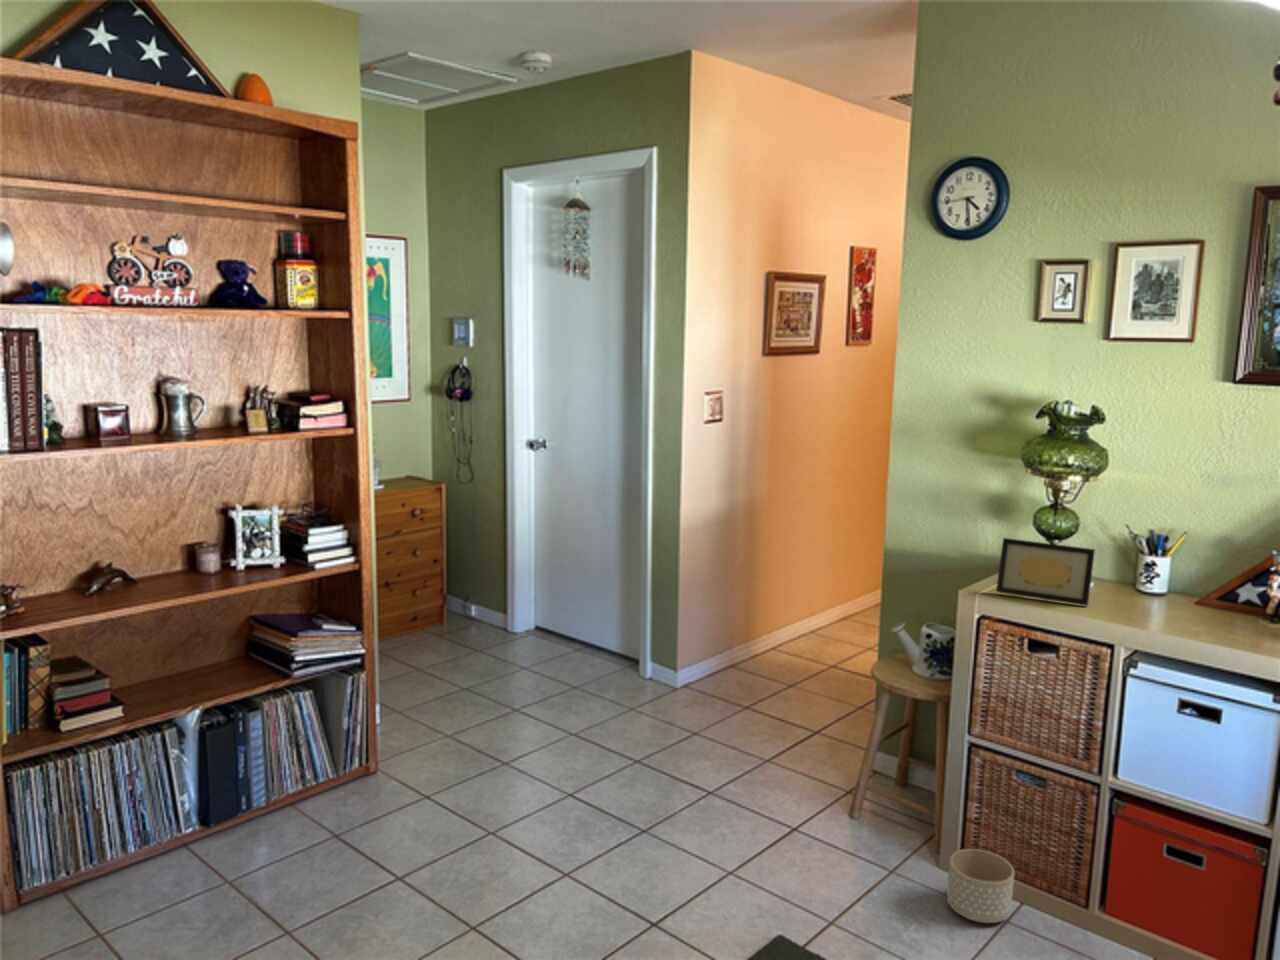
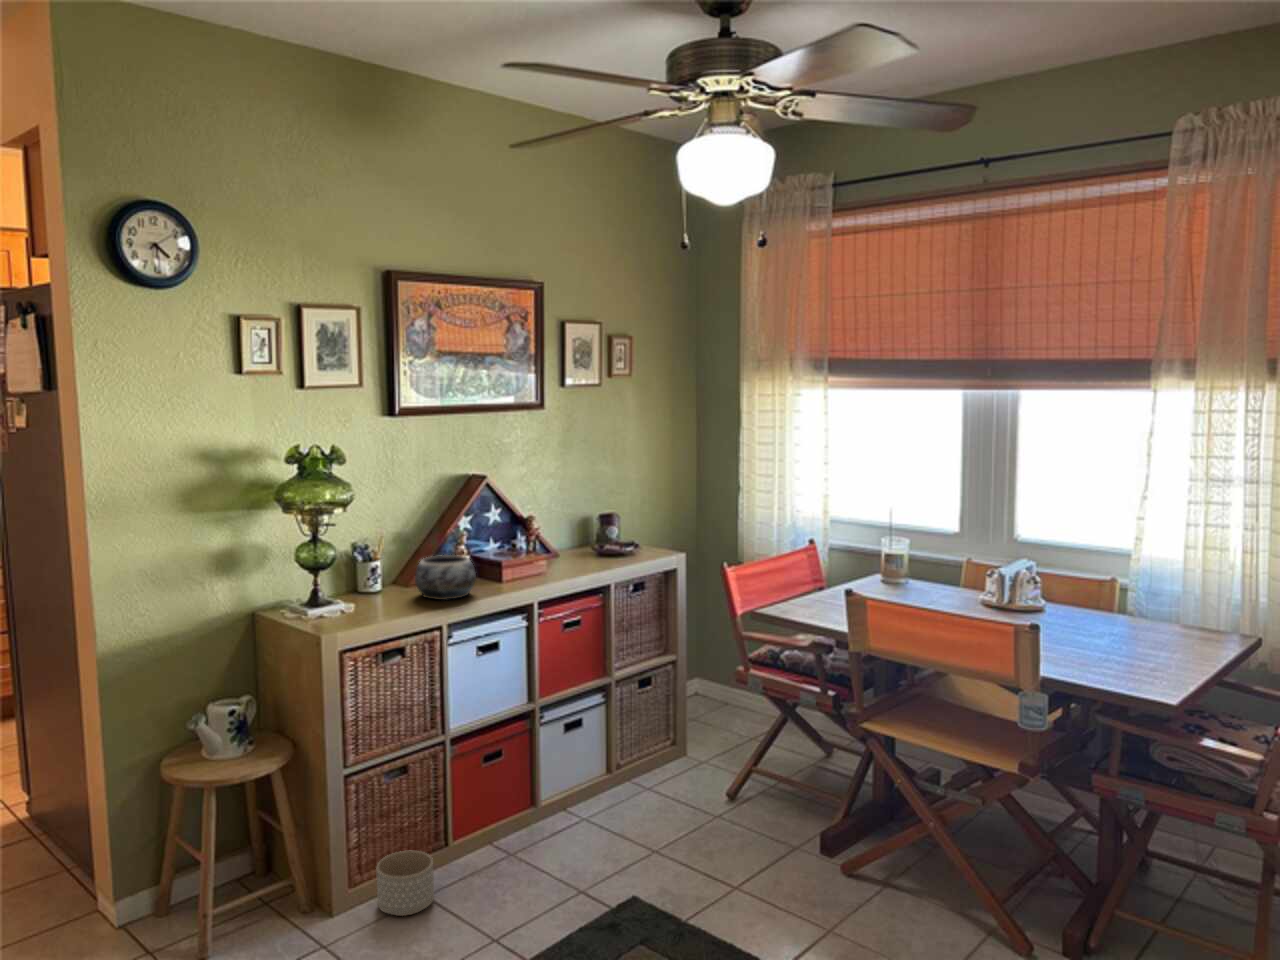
picture frame: present [996,538,1095,606] -> none [326,563,397,626]
decorative bowl: none [1148,566,1240,629] -> present [415,555,476,600]

